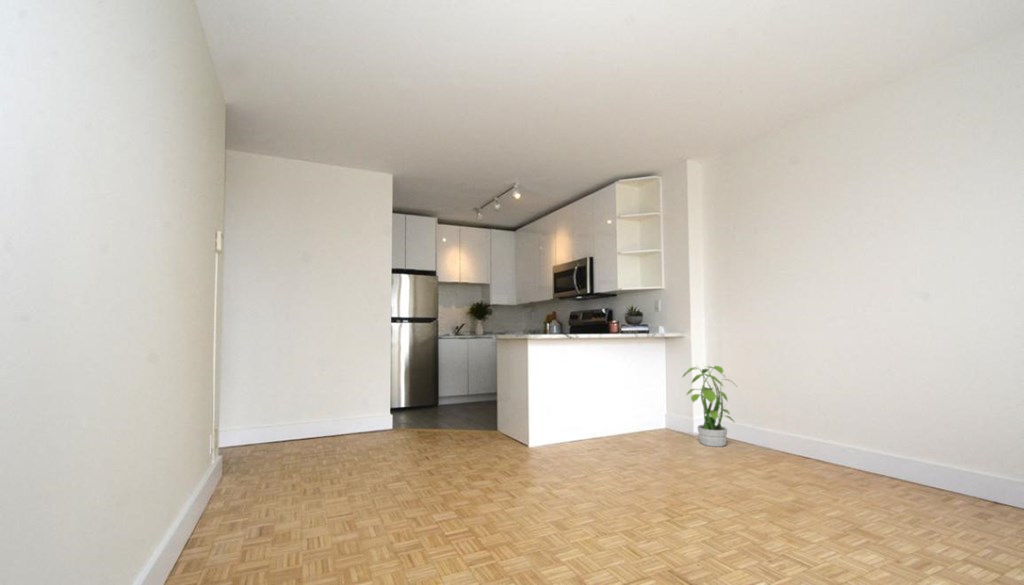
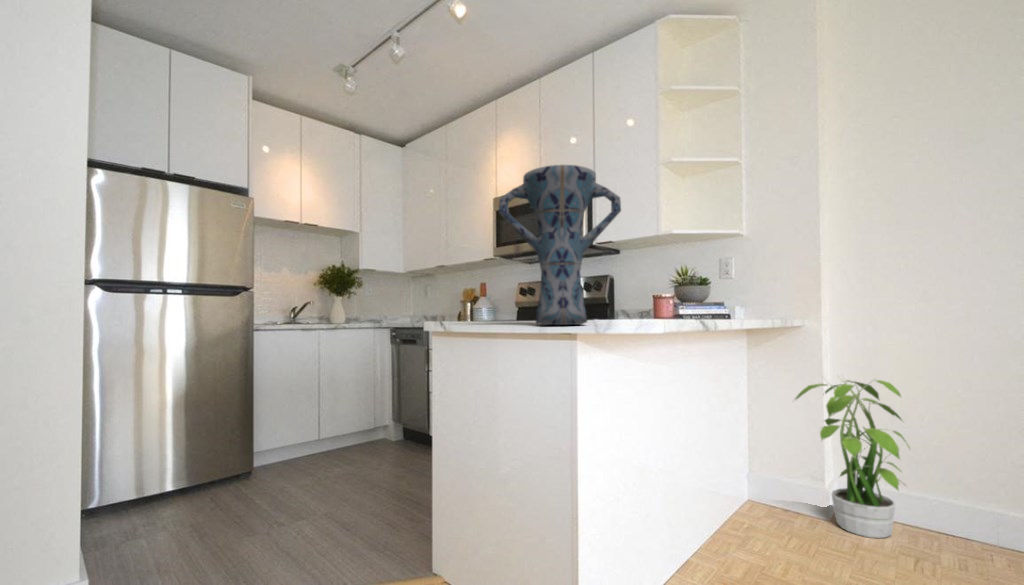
vase: none [498,285,536,336] -> present [499,165,621,325]

